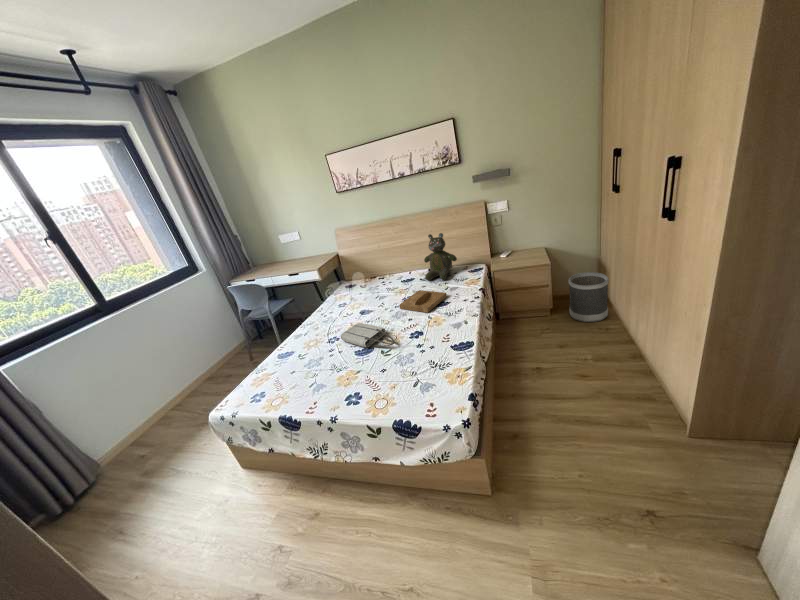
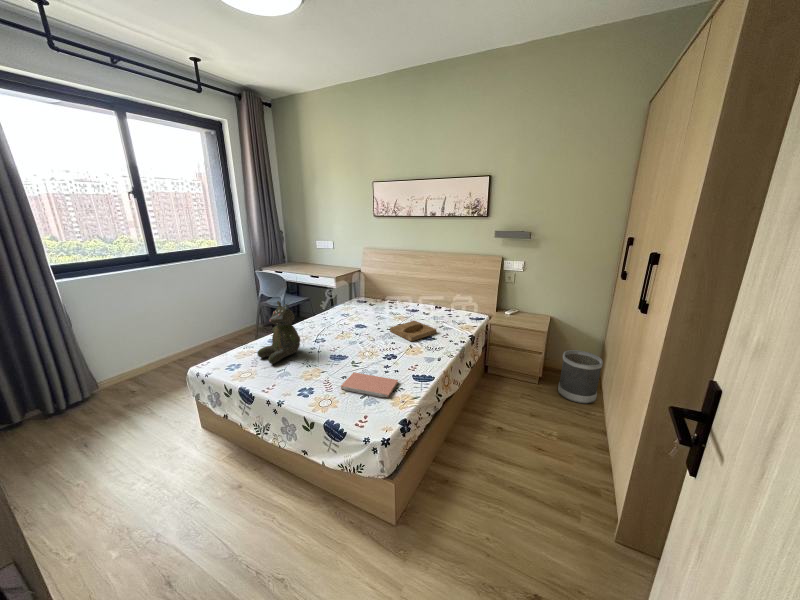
teddy bear: present [424,233,457,280] -> present [257,301,300,364]
tote bag: present [341,323,395,347] -> none [326,332,367,358]
notebook: none [387,356,442,384] -> present [341,372,398,398]

